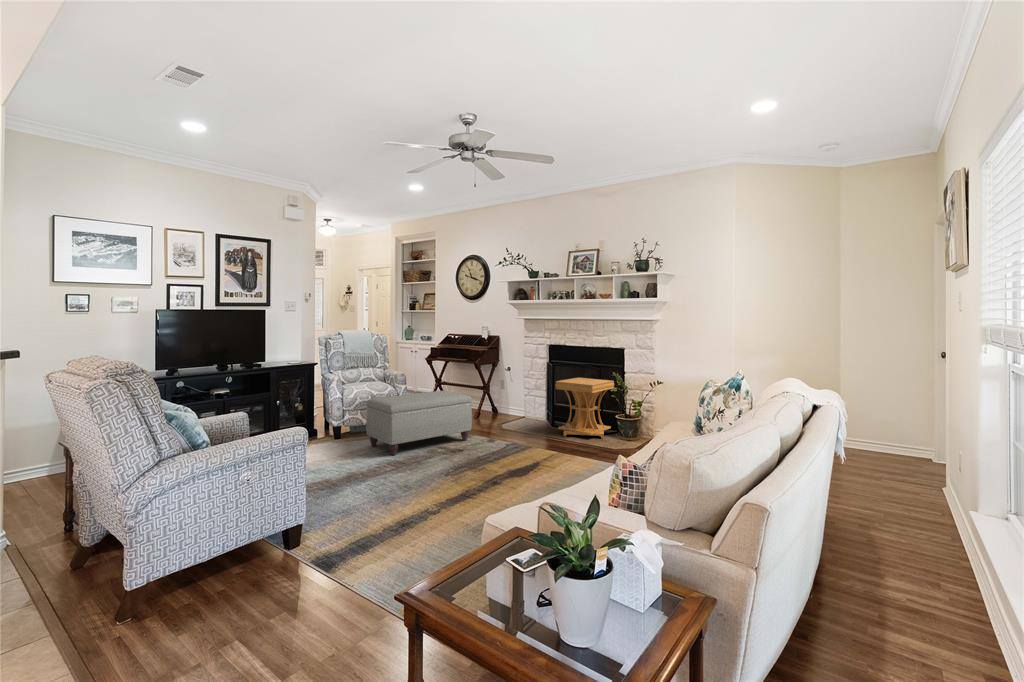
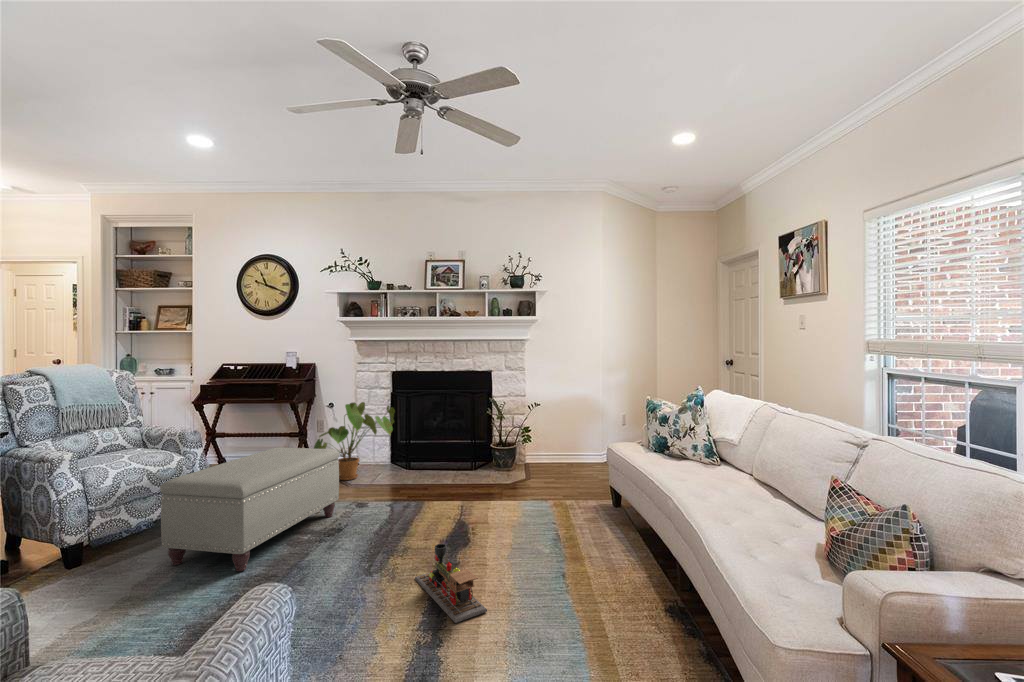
house plant: none [481,367,544,423] -> present [314,402,395,480]
side table: present [555,378,614,438] -> none [431,409,492,483]
toy train: none [450,459,482,503] -> present [415,544,487,623]

